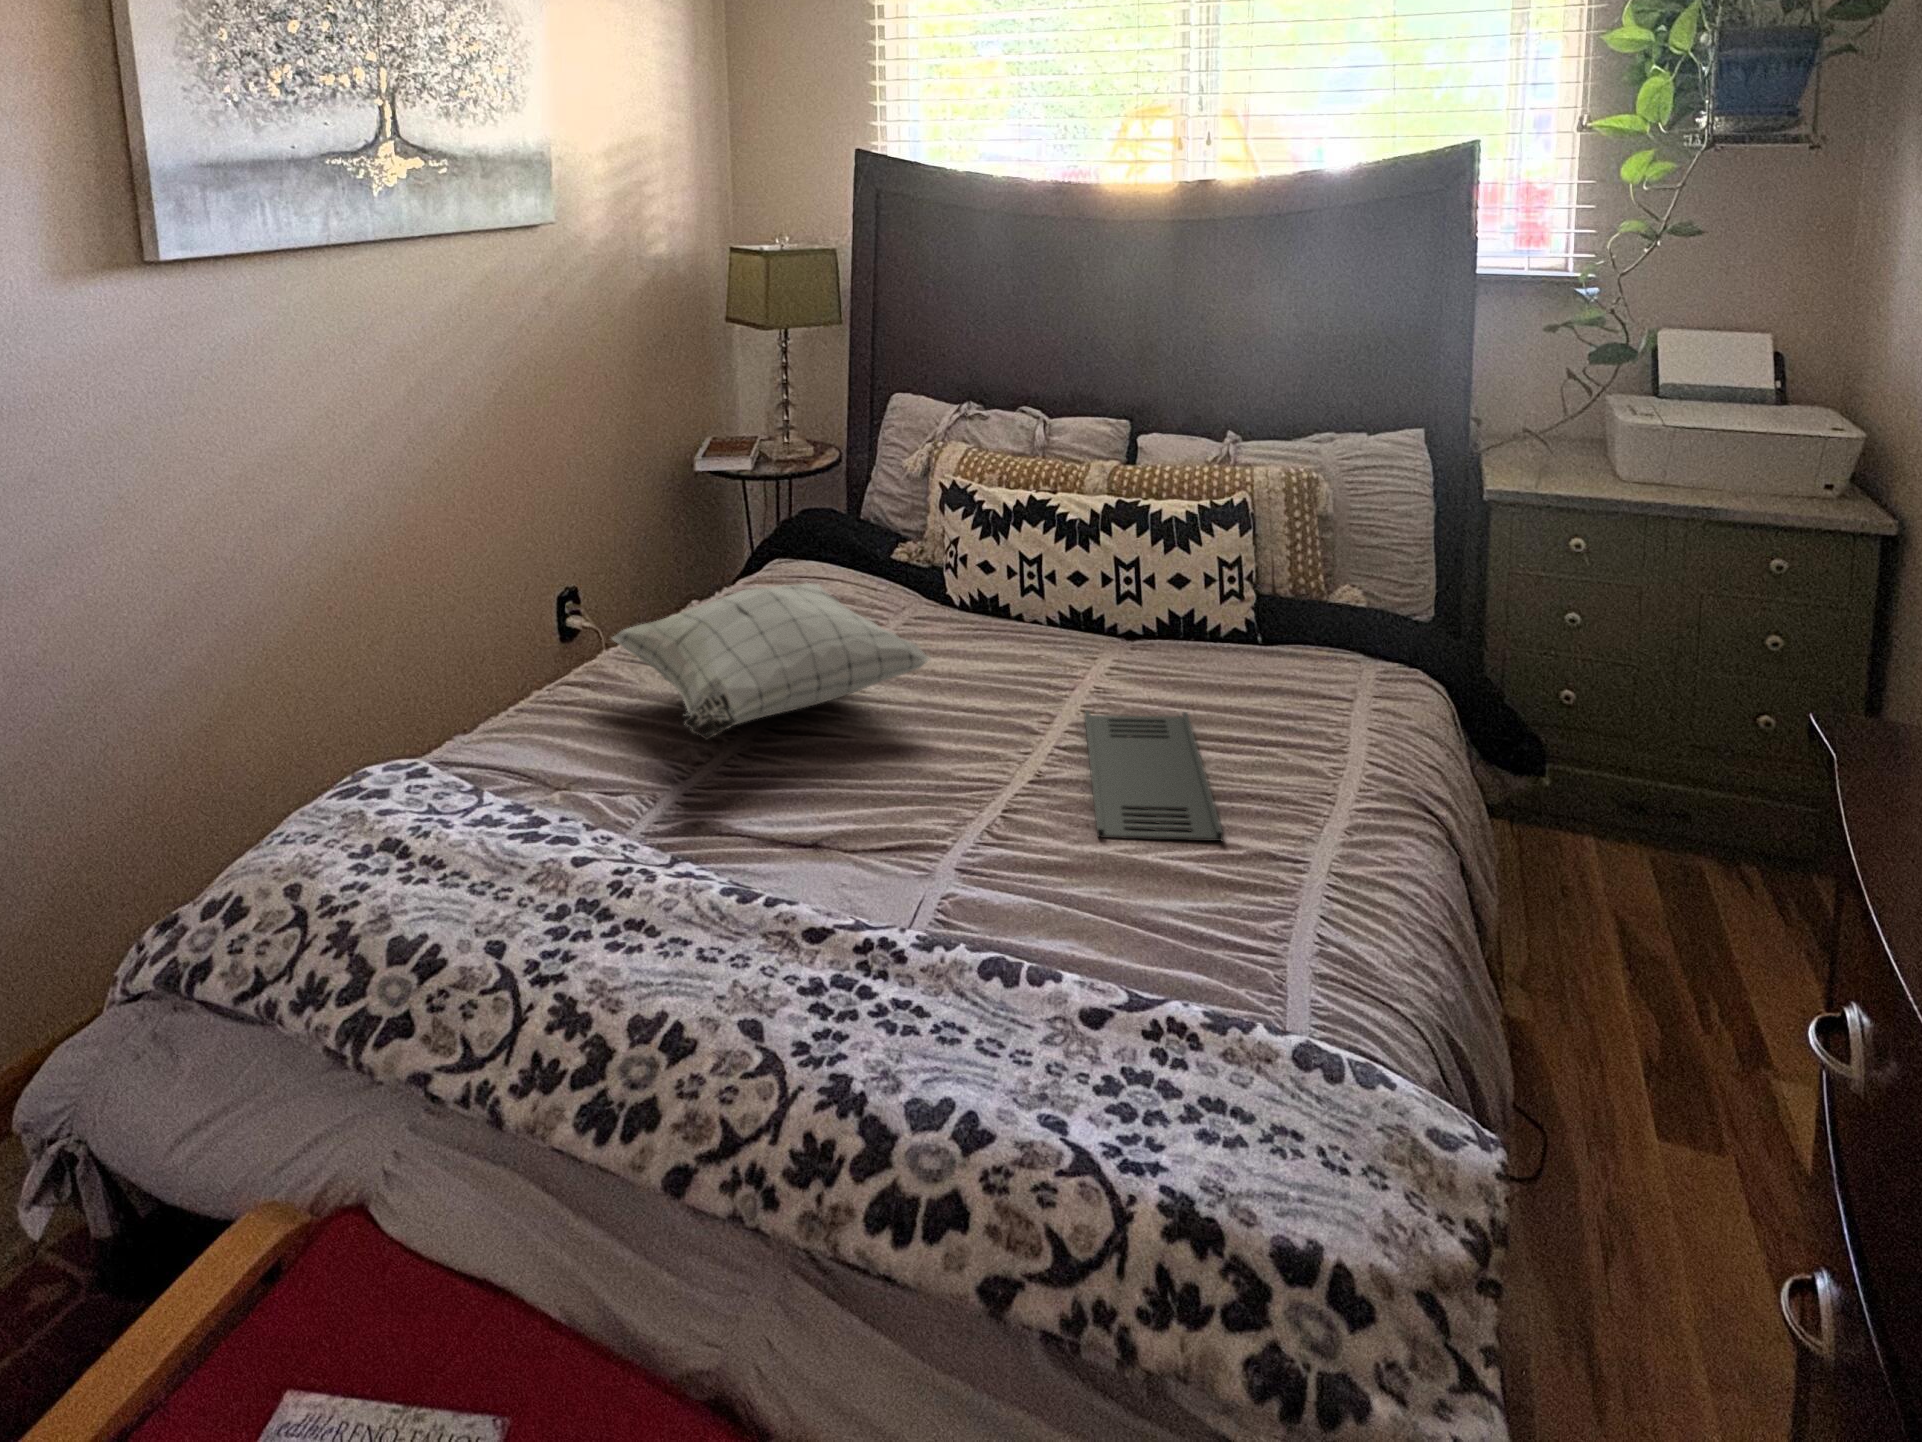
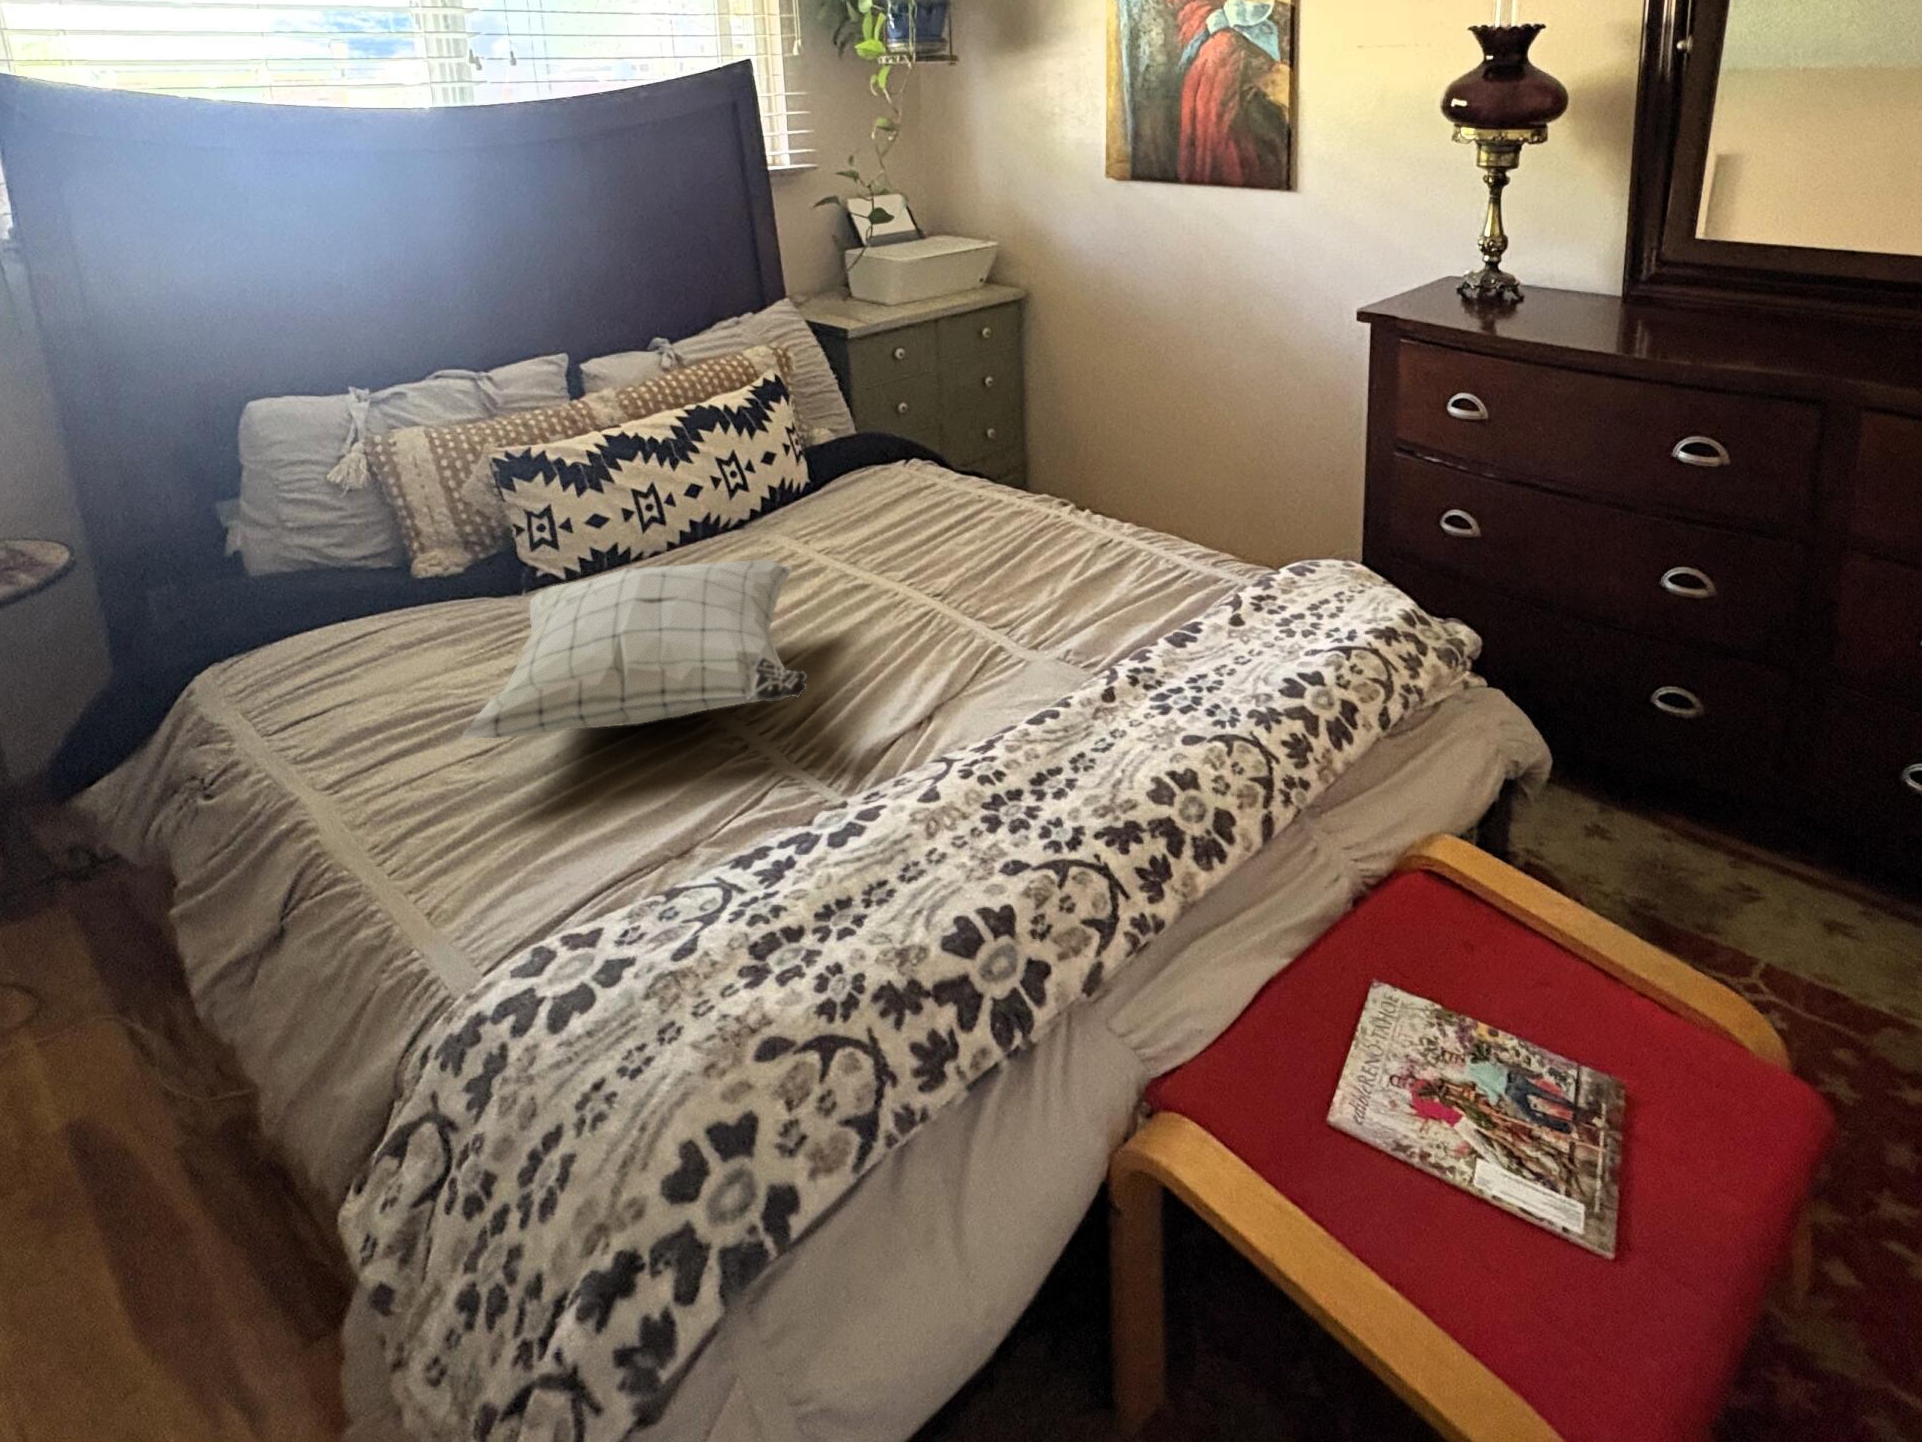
tray: present [1085,710,1223,841] -> none [868,524,1075,595]

